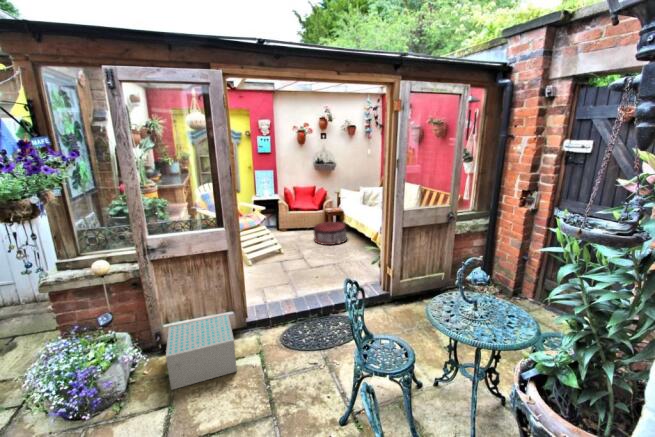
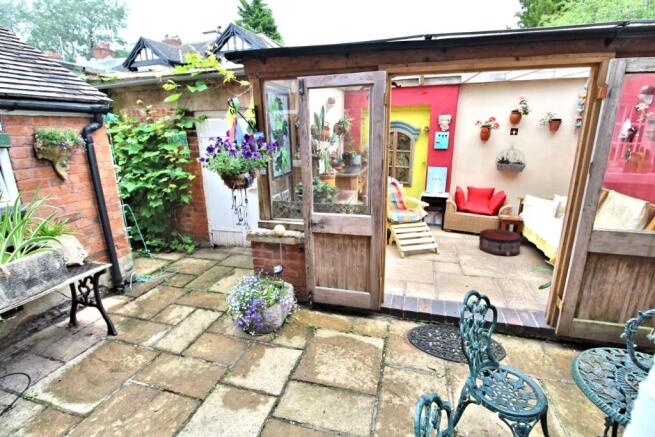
storage box: present [166,315,237,389] -> none [308,289,365,345]

